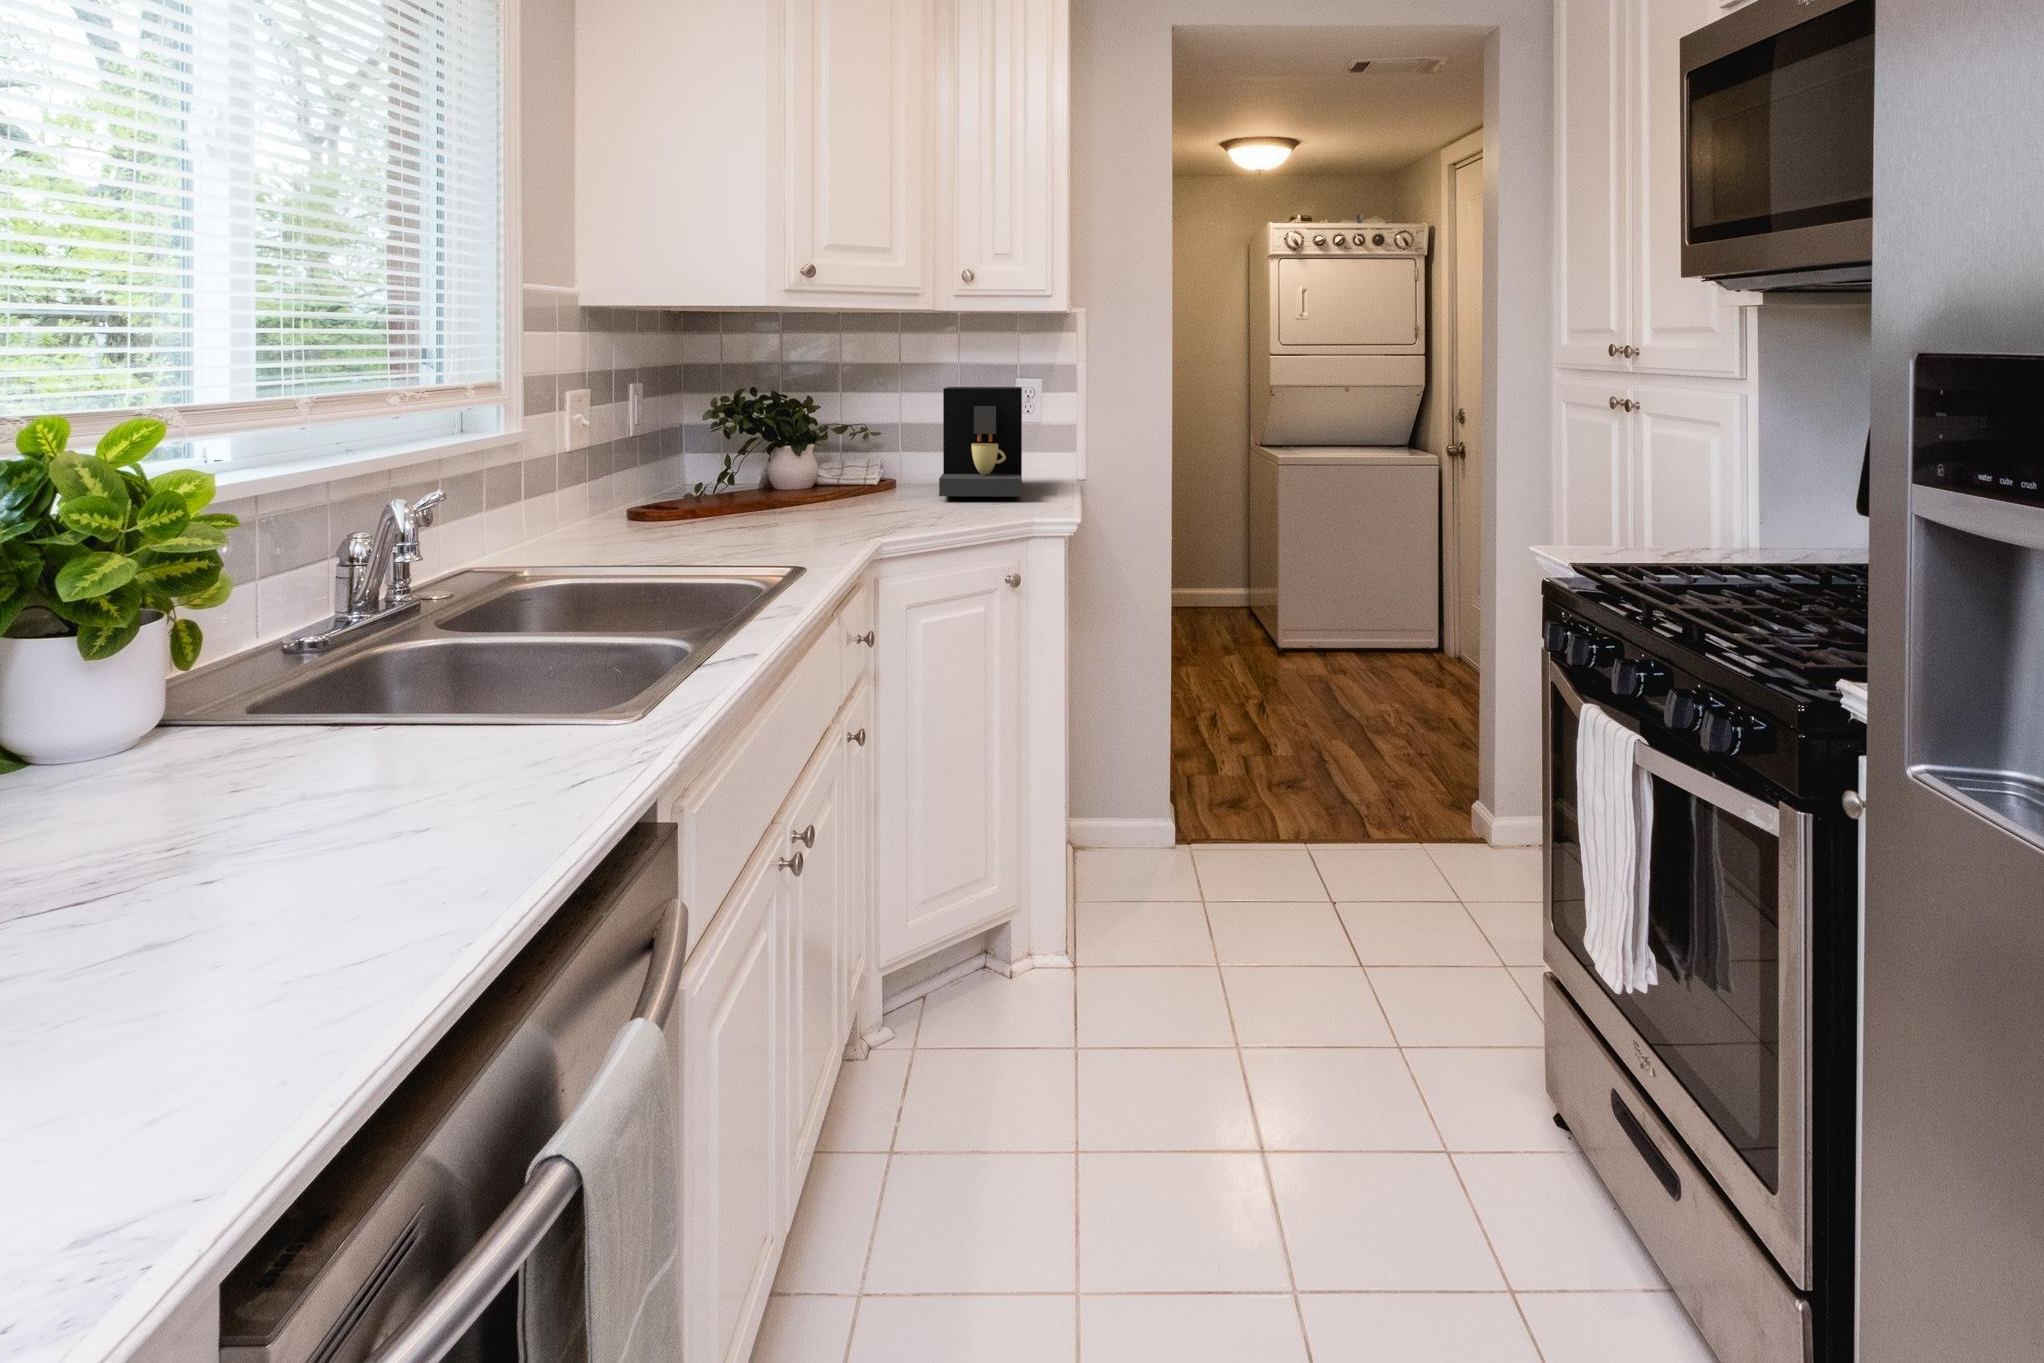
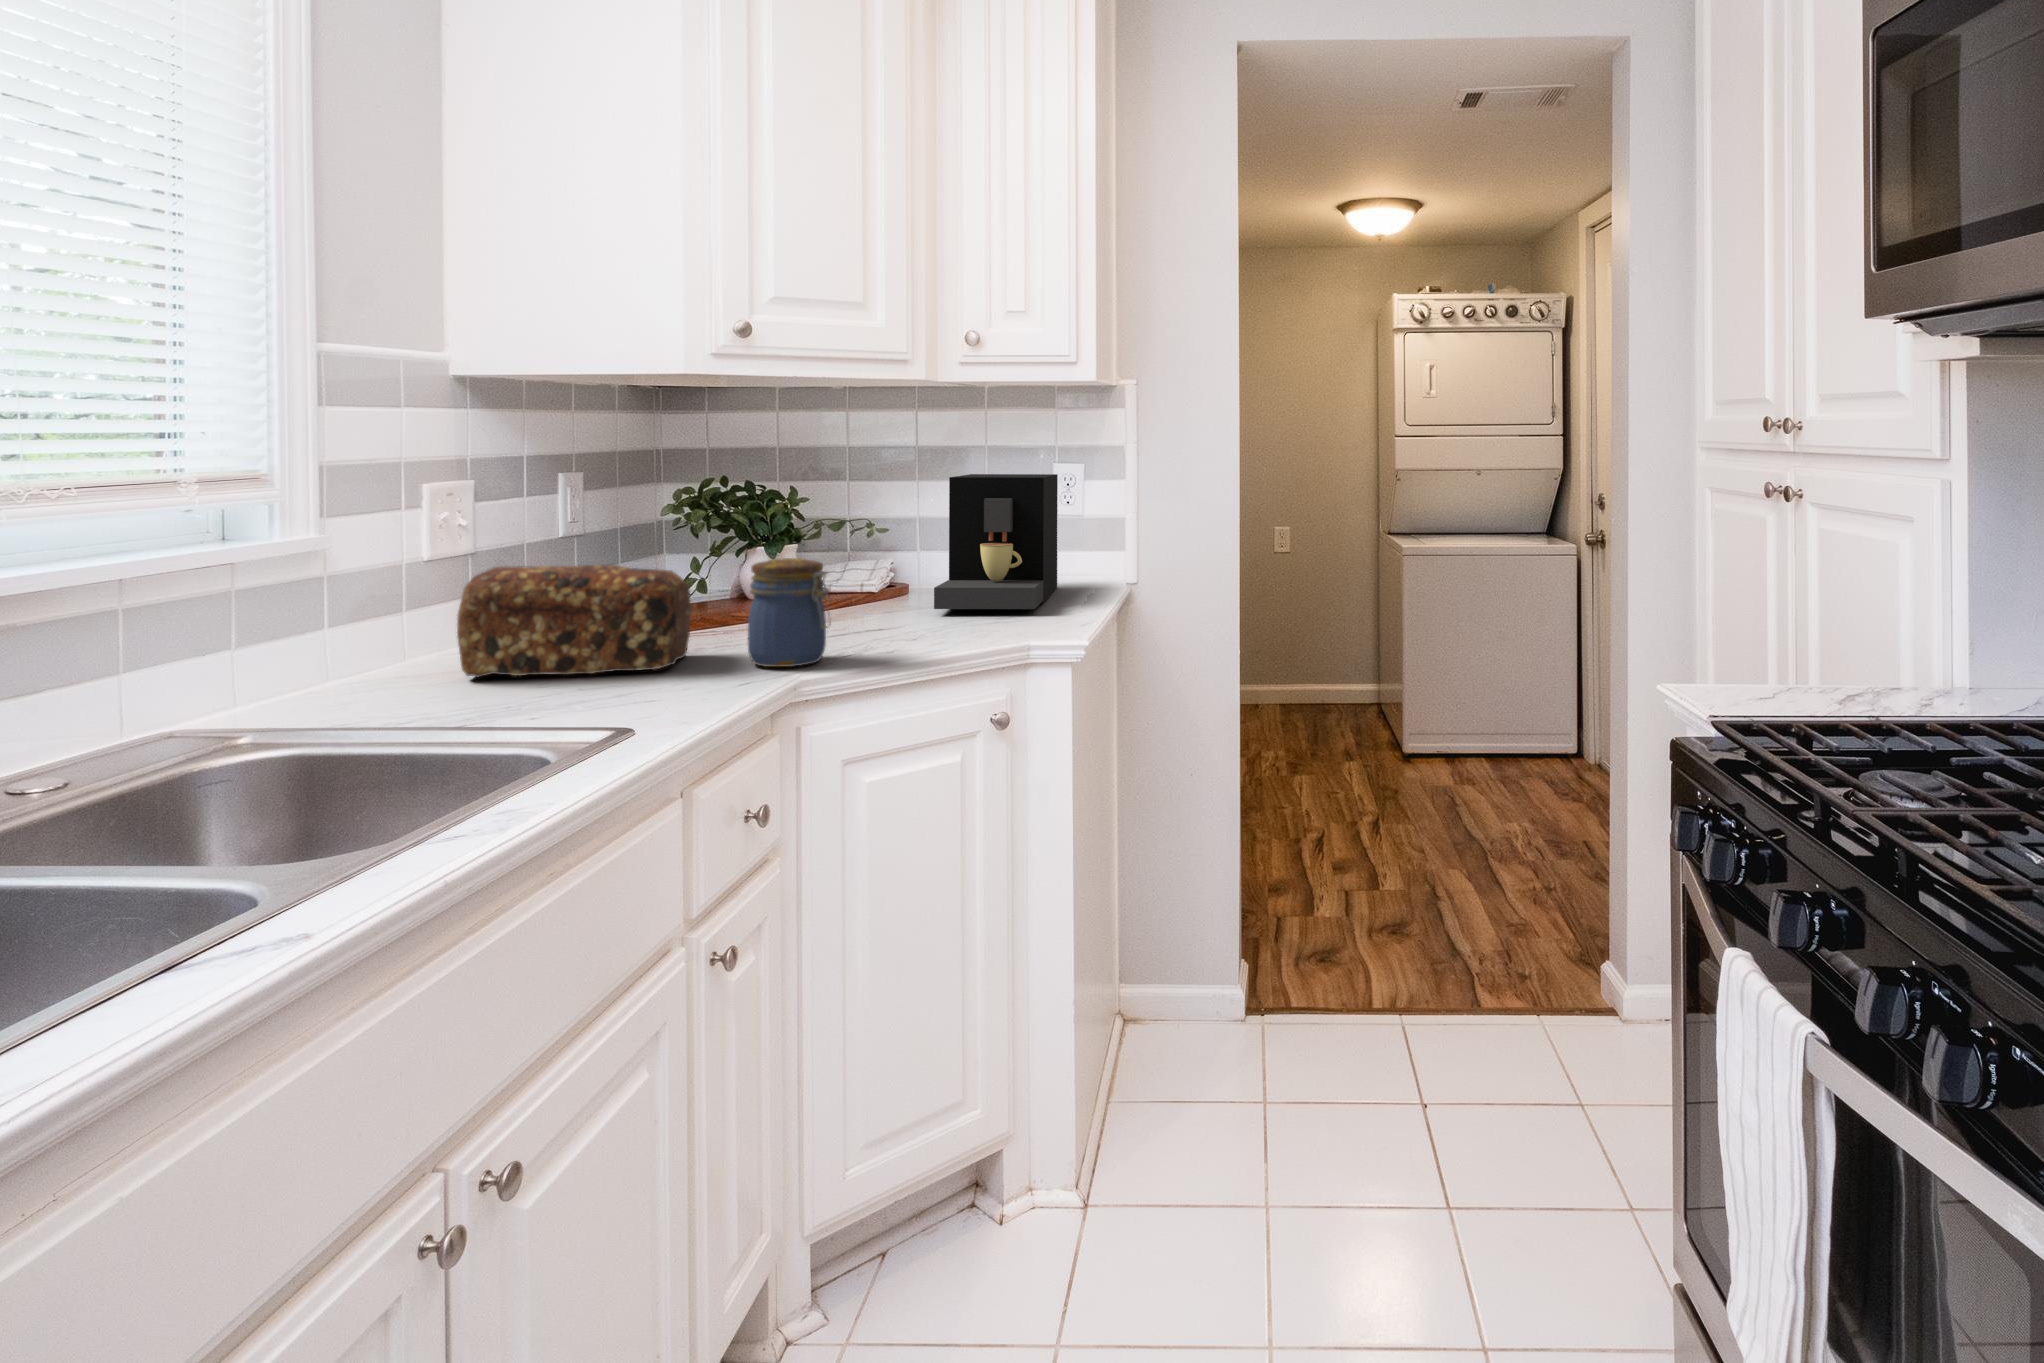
jar: none [828,450,891,534] -> present [748,558,829,667]
bread loaf: none [621,454,776,538] -> present [457,565,691,677]

